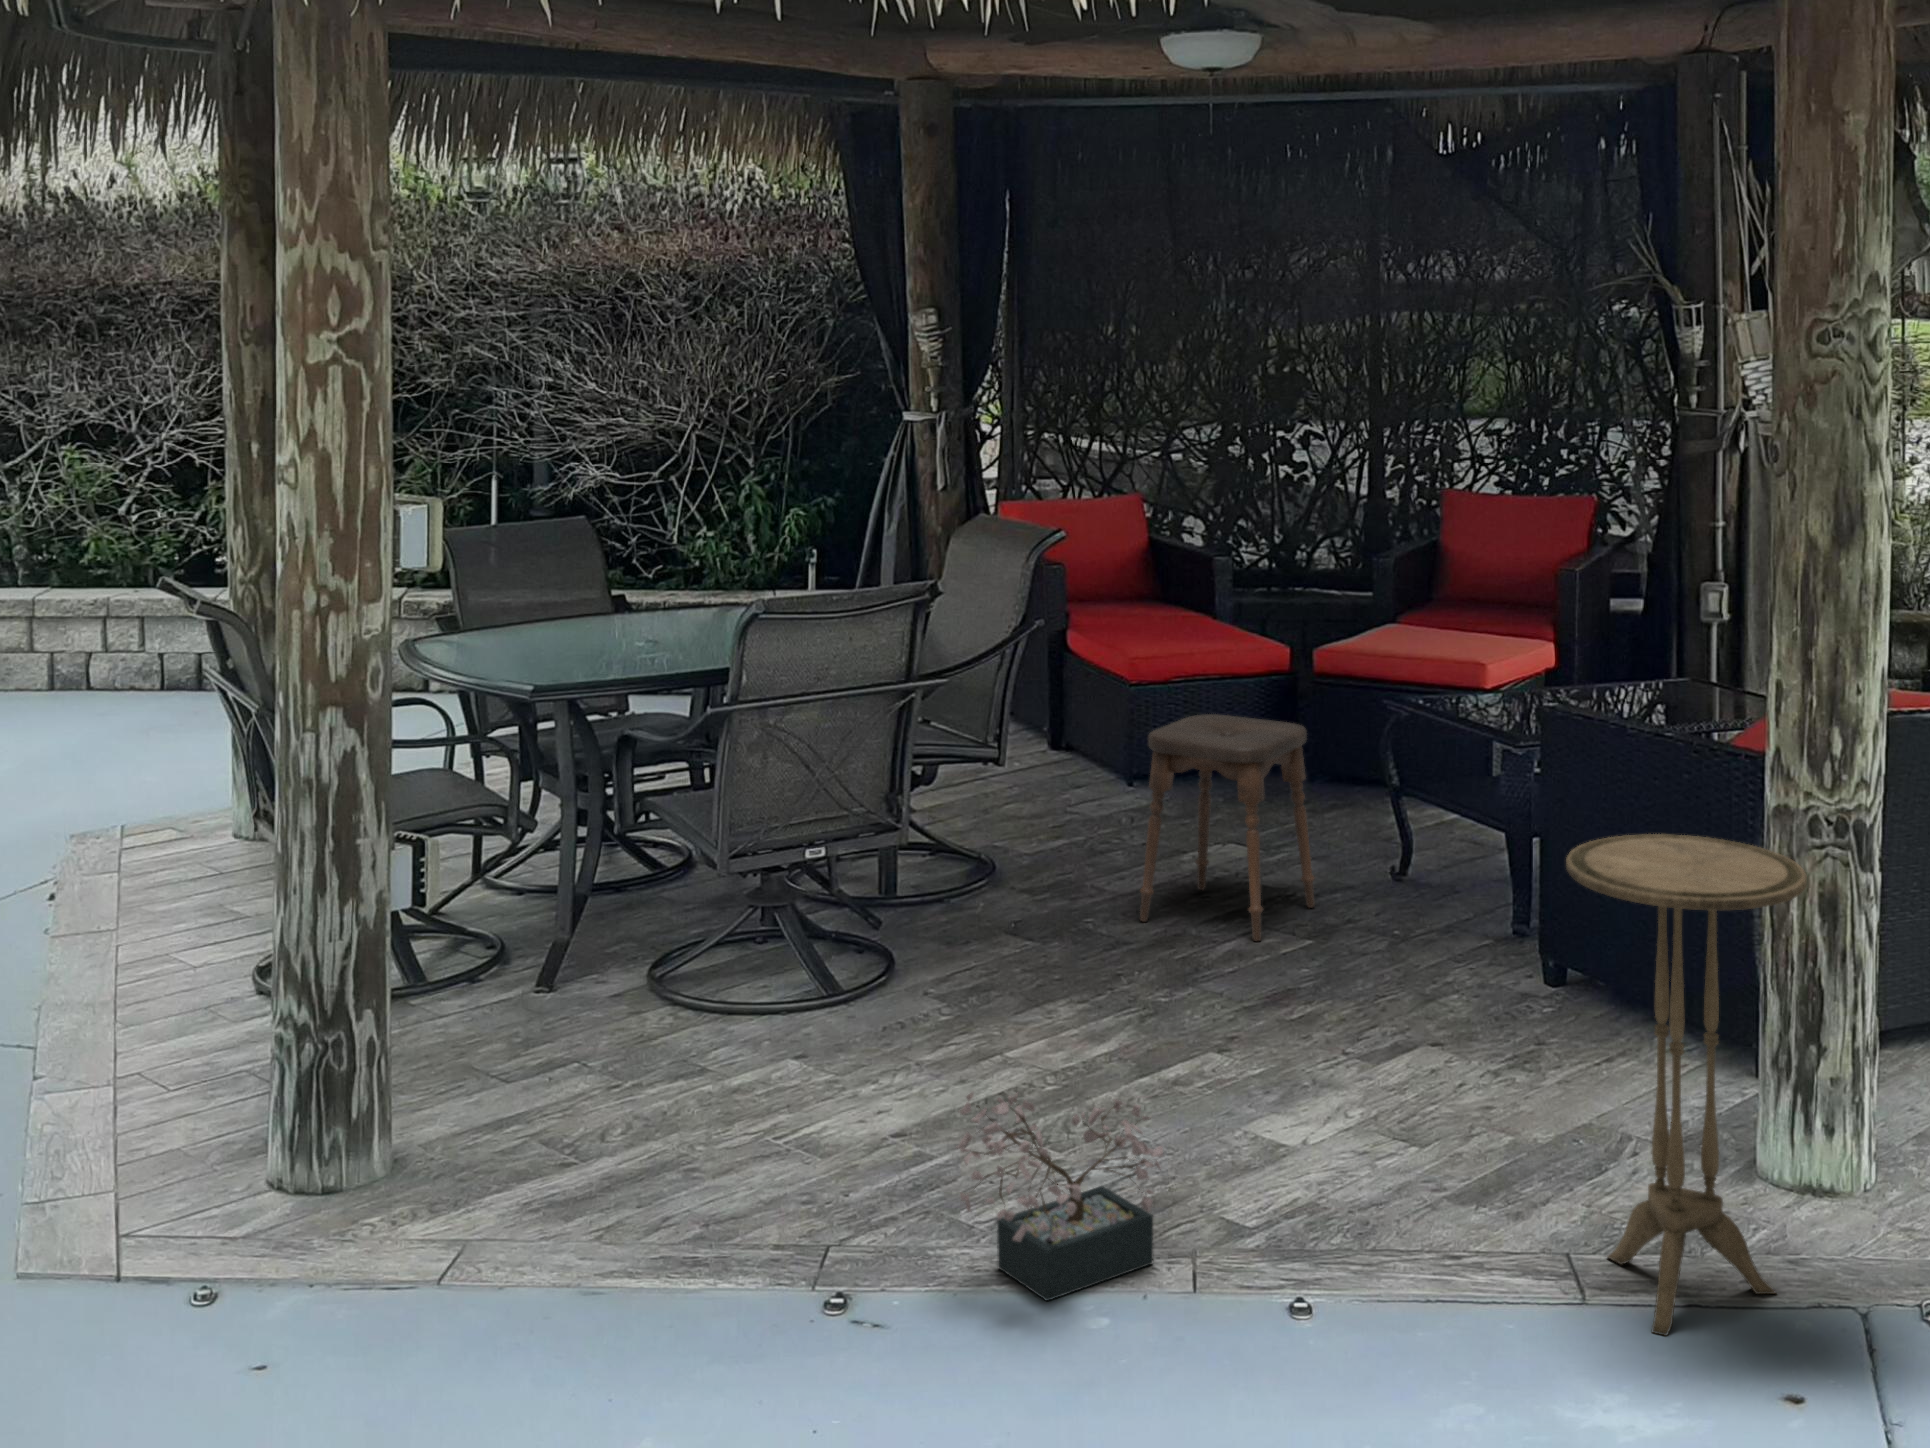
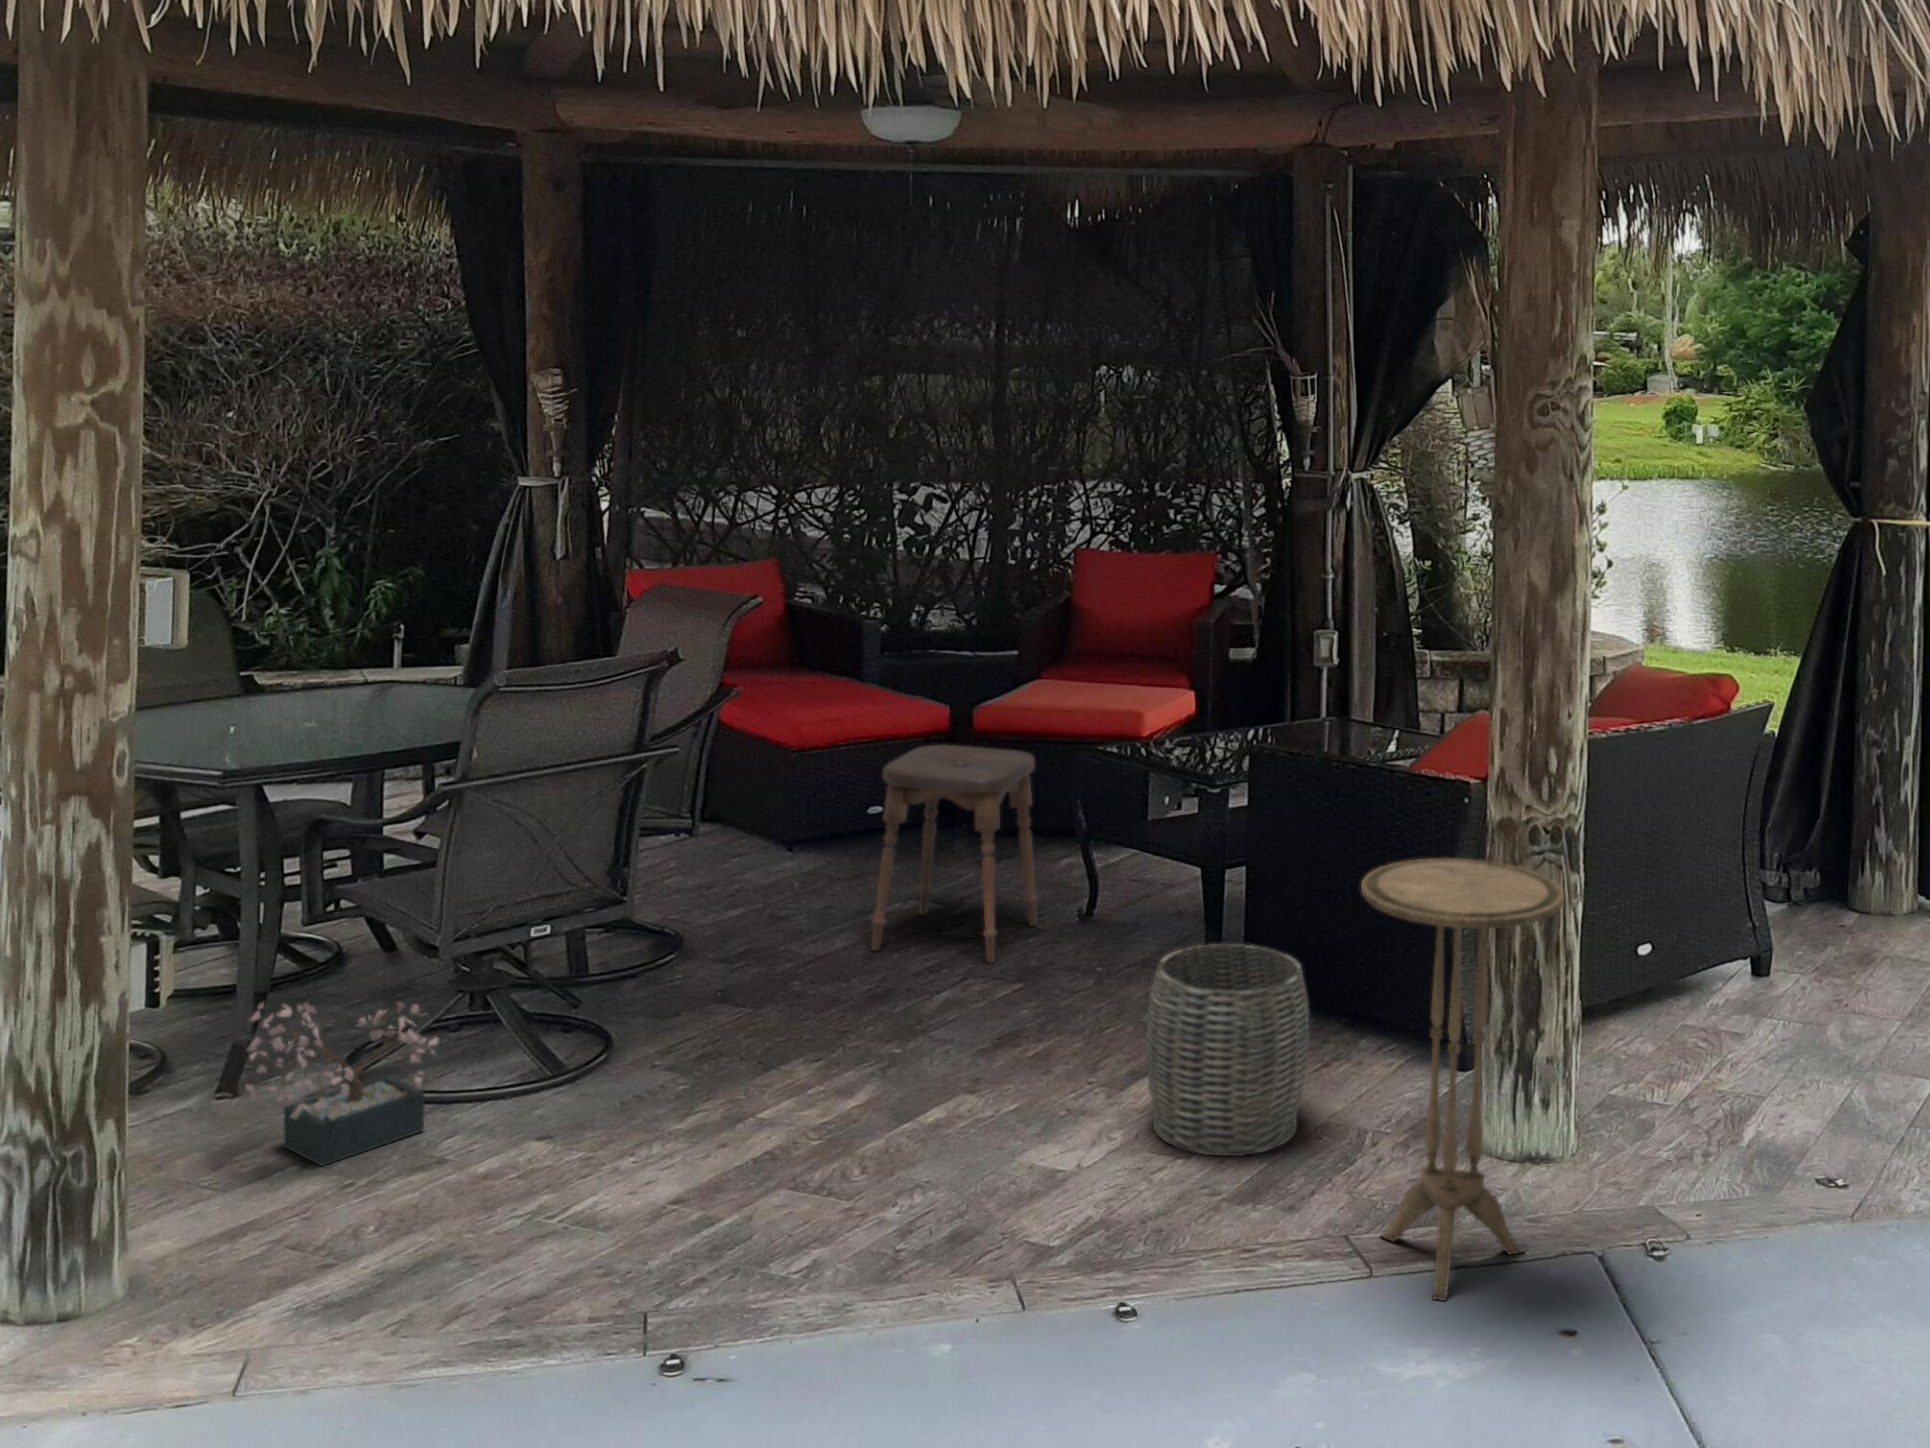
woven basket: none [1373,926,1553,1156] -> present [1146,944,1309,1156]
decorative plant: present [956,1092,1163,1301] -> present [246,1003,438,1166]

